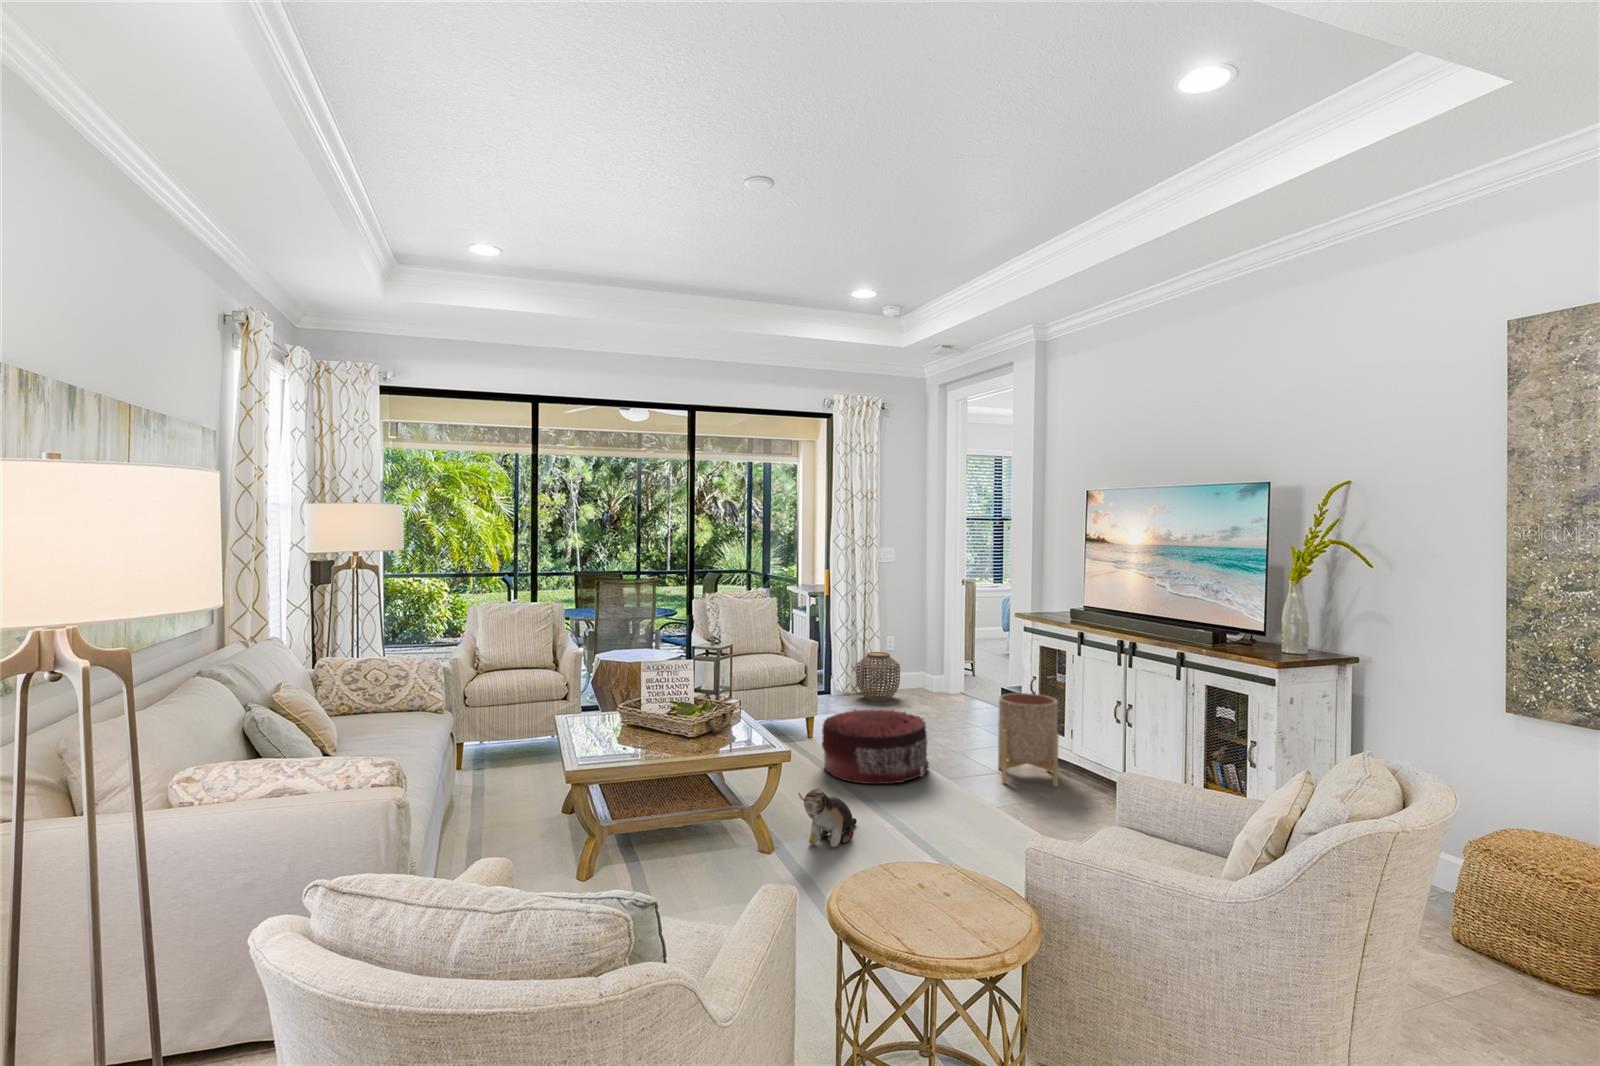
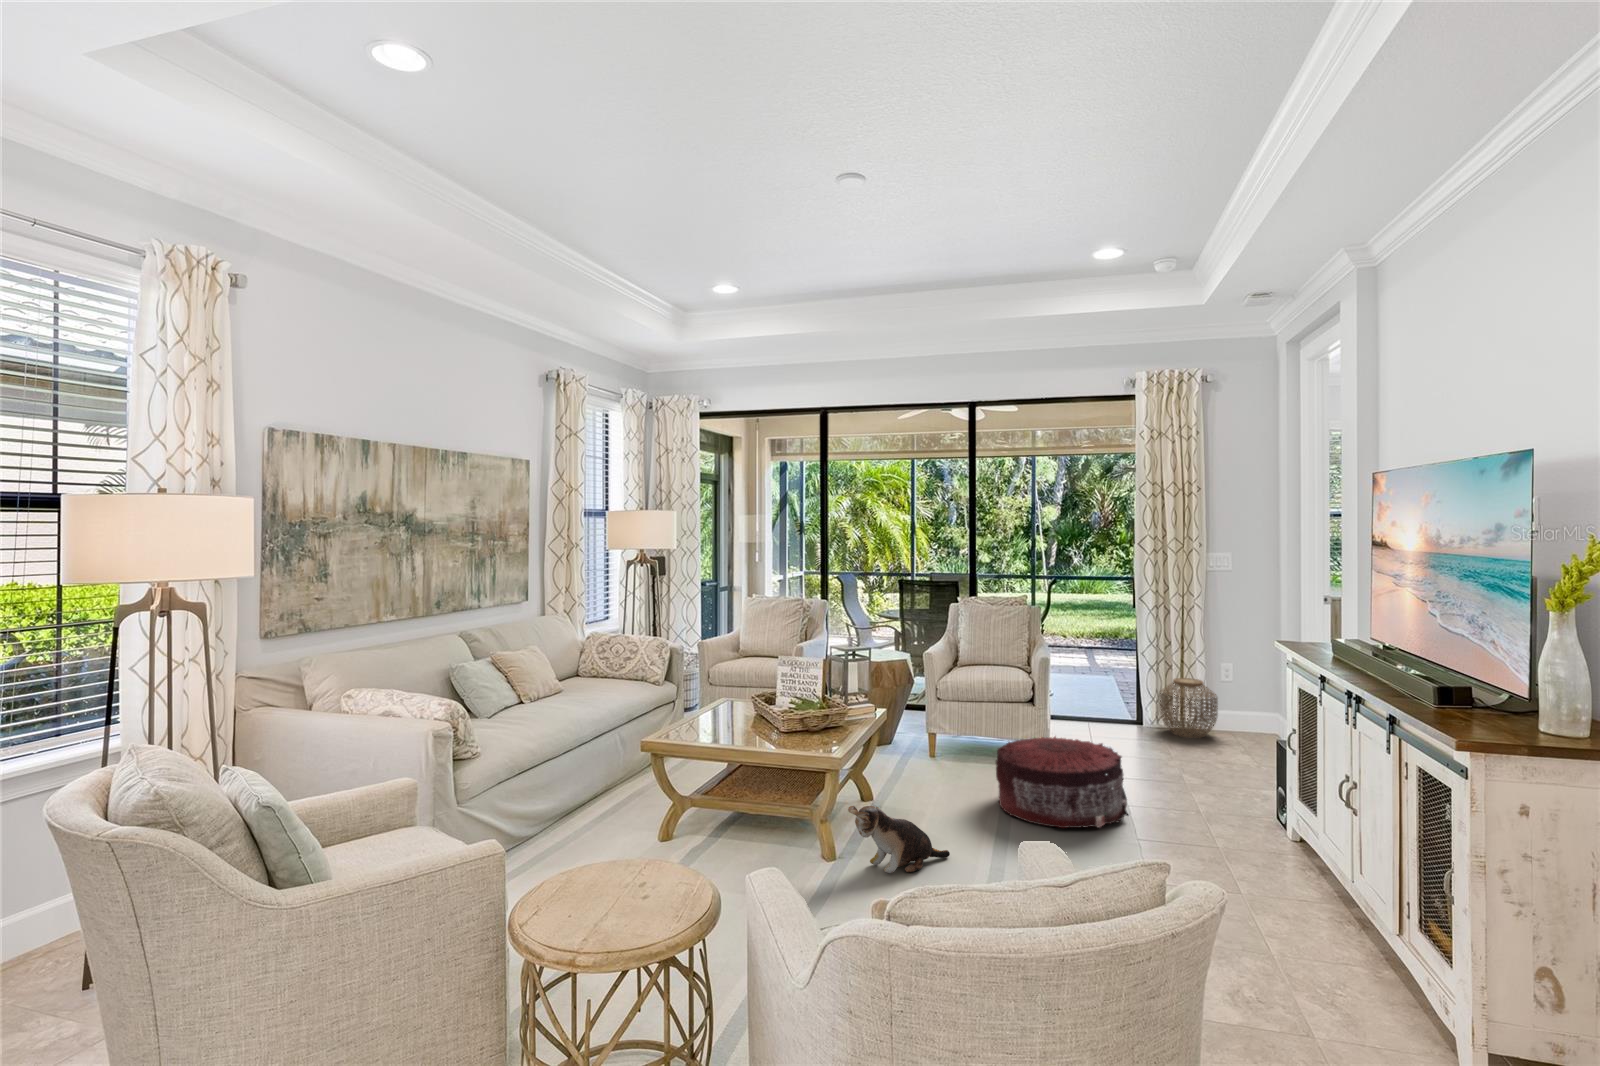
planter: present [998,693,1058,787] -> none [1200,745,1300,882]

